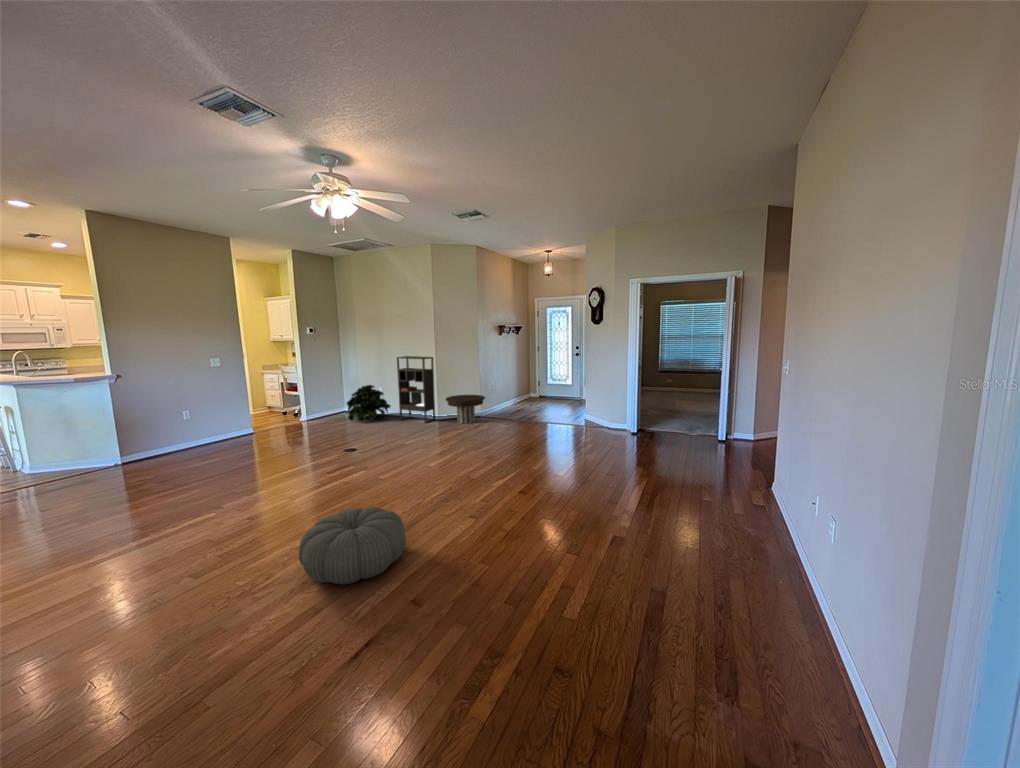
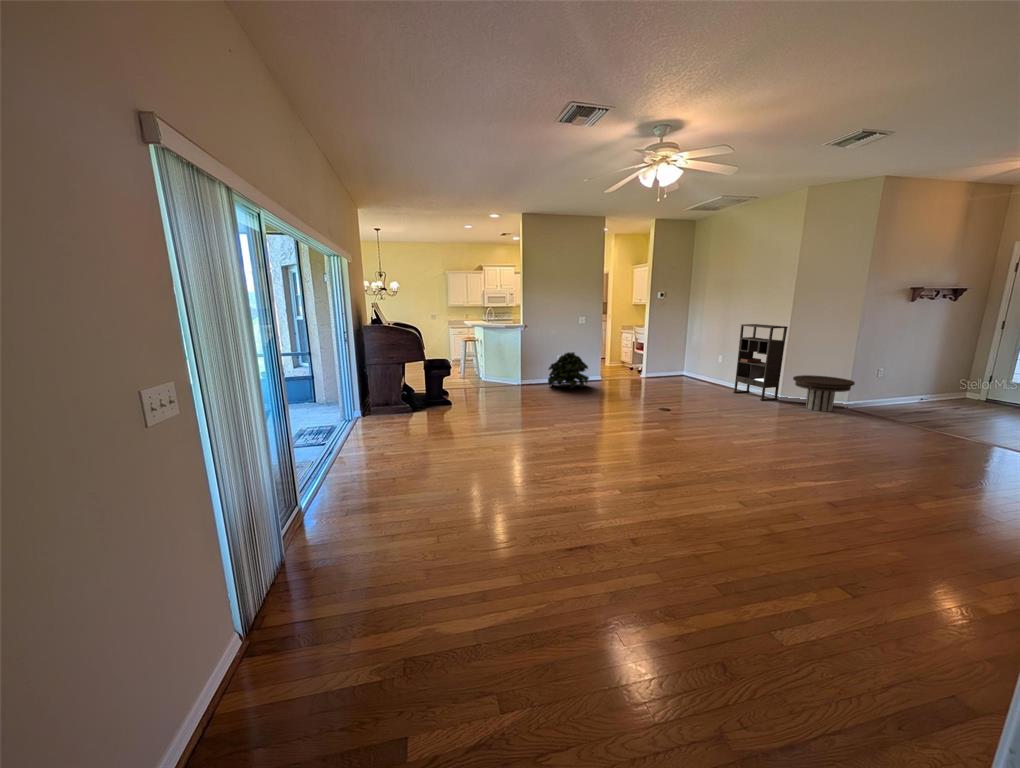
potted plant: present [346,385,390,421] -> present [548,352,589,389]
pouf: present [299,507,406,584] -> none [573,449,660,508]

